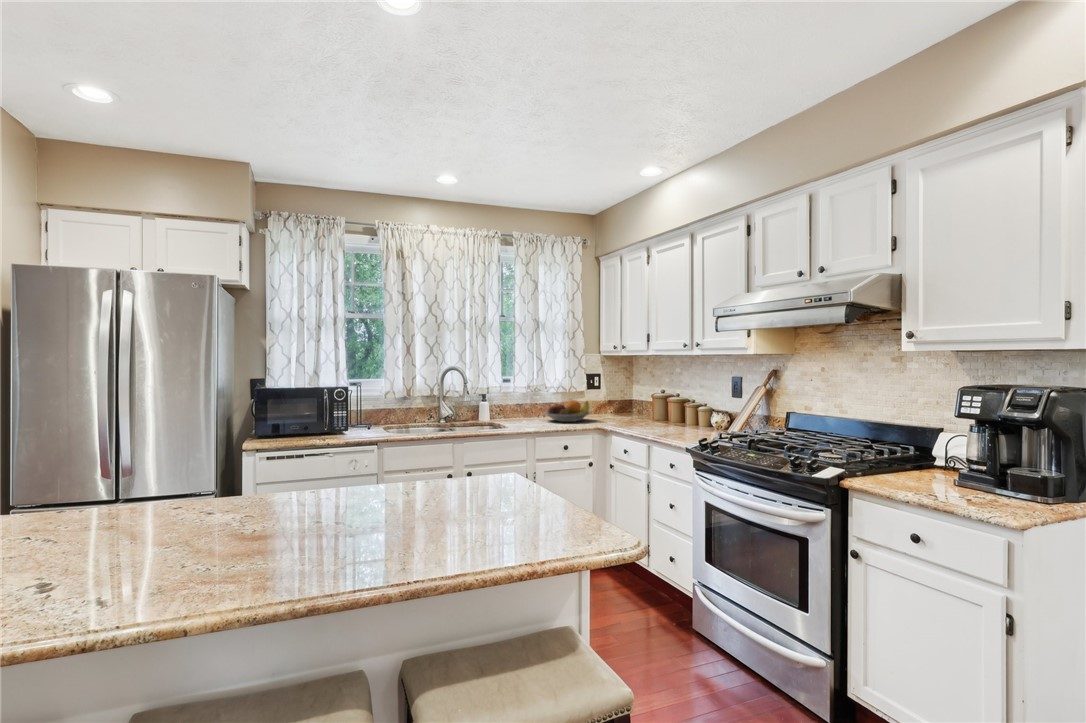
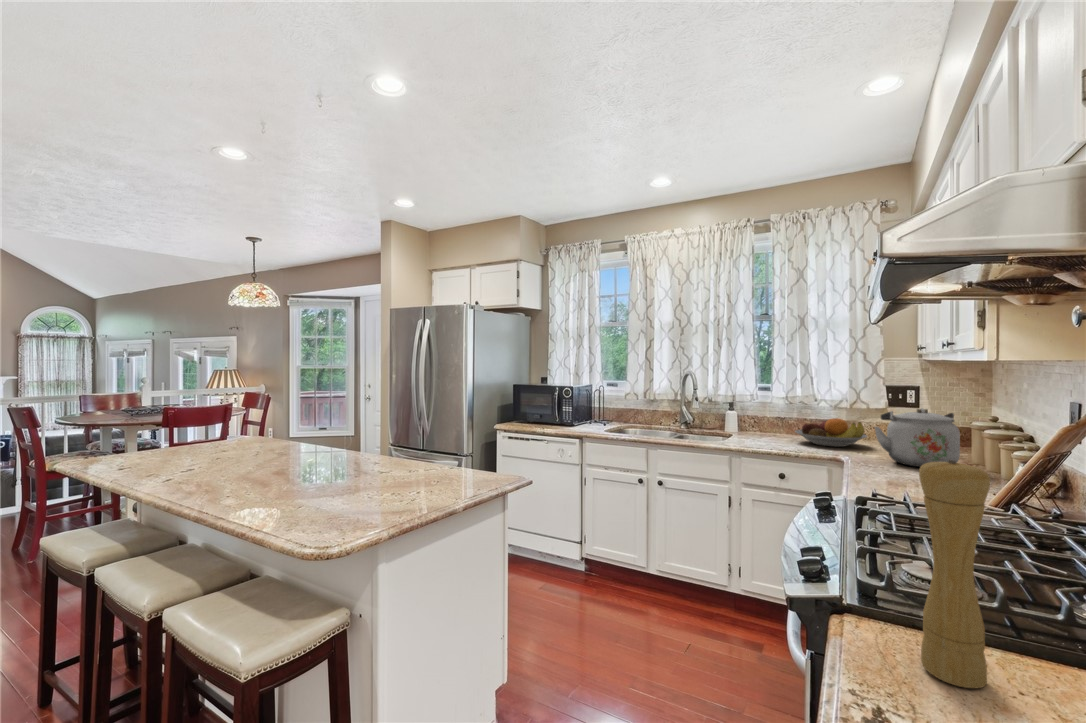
kettle: none [617,387,663,426] -> present [874,408,960,467]
pepper mill: none [887,396,913,484] -> present [919,459,990,688]

